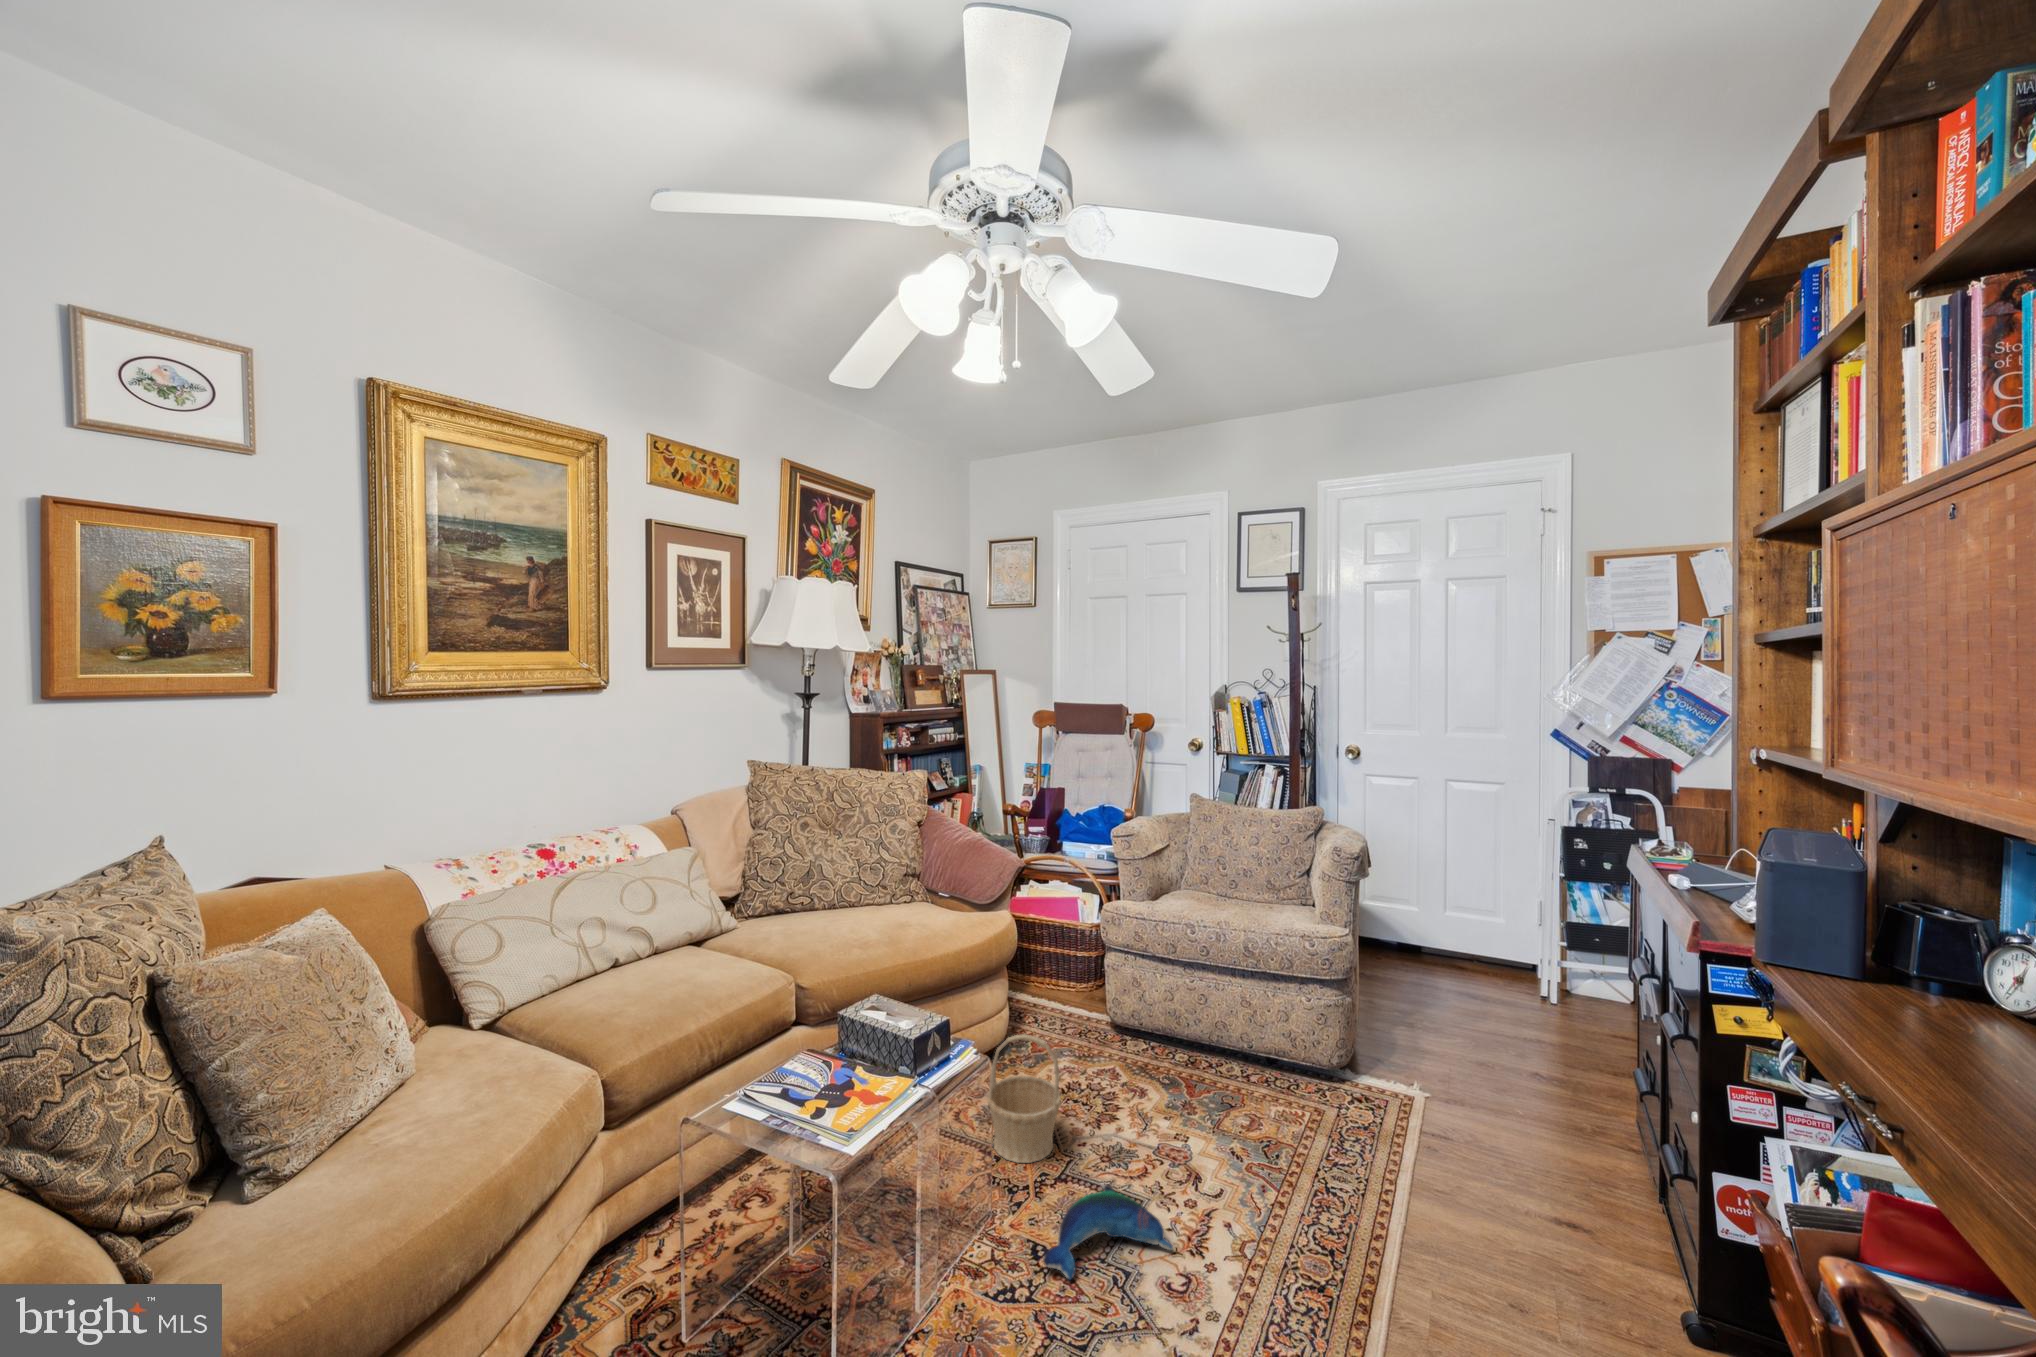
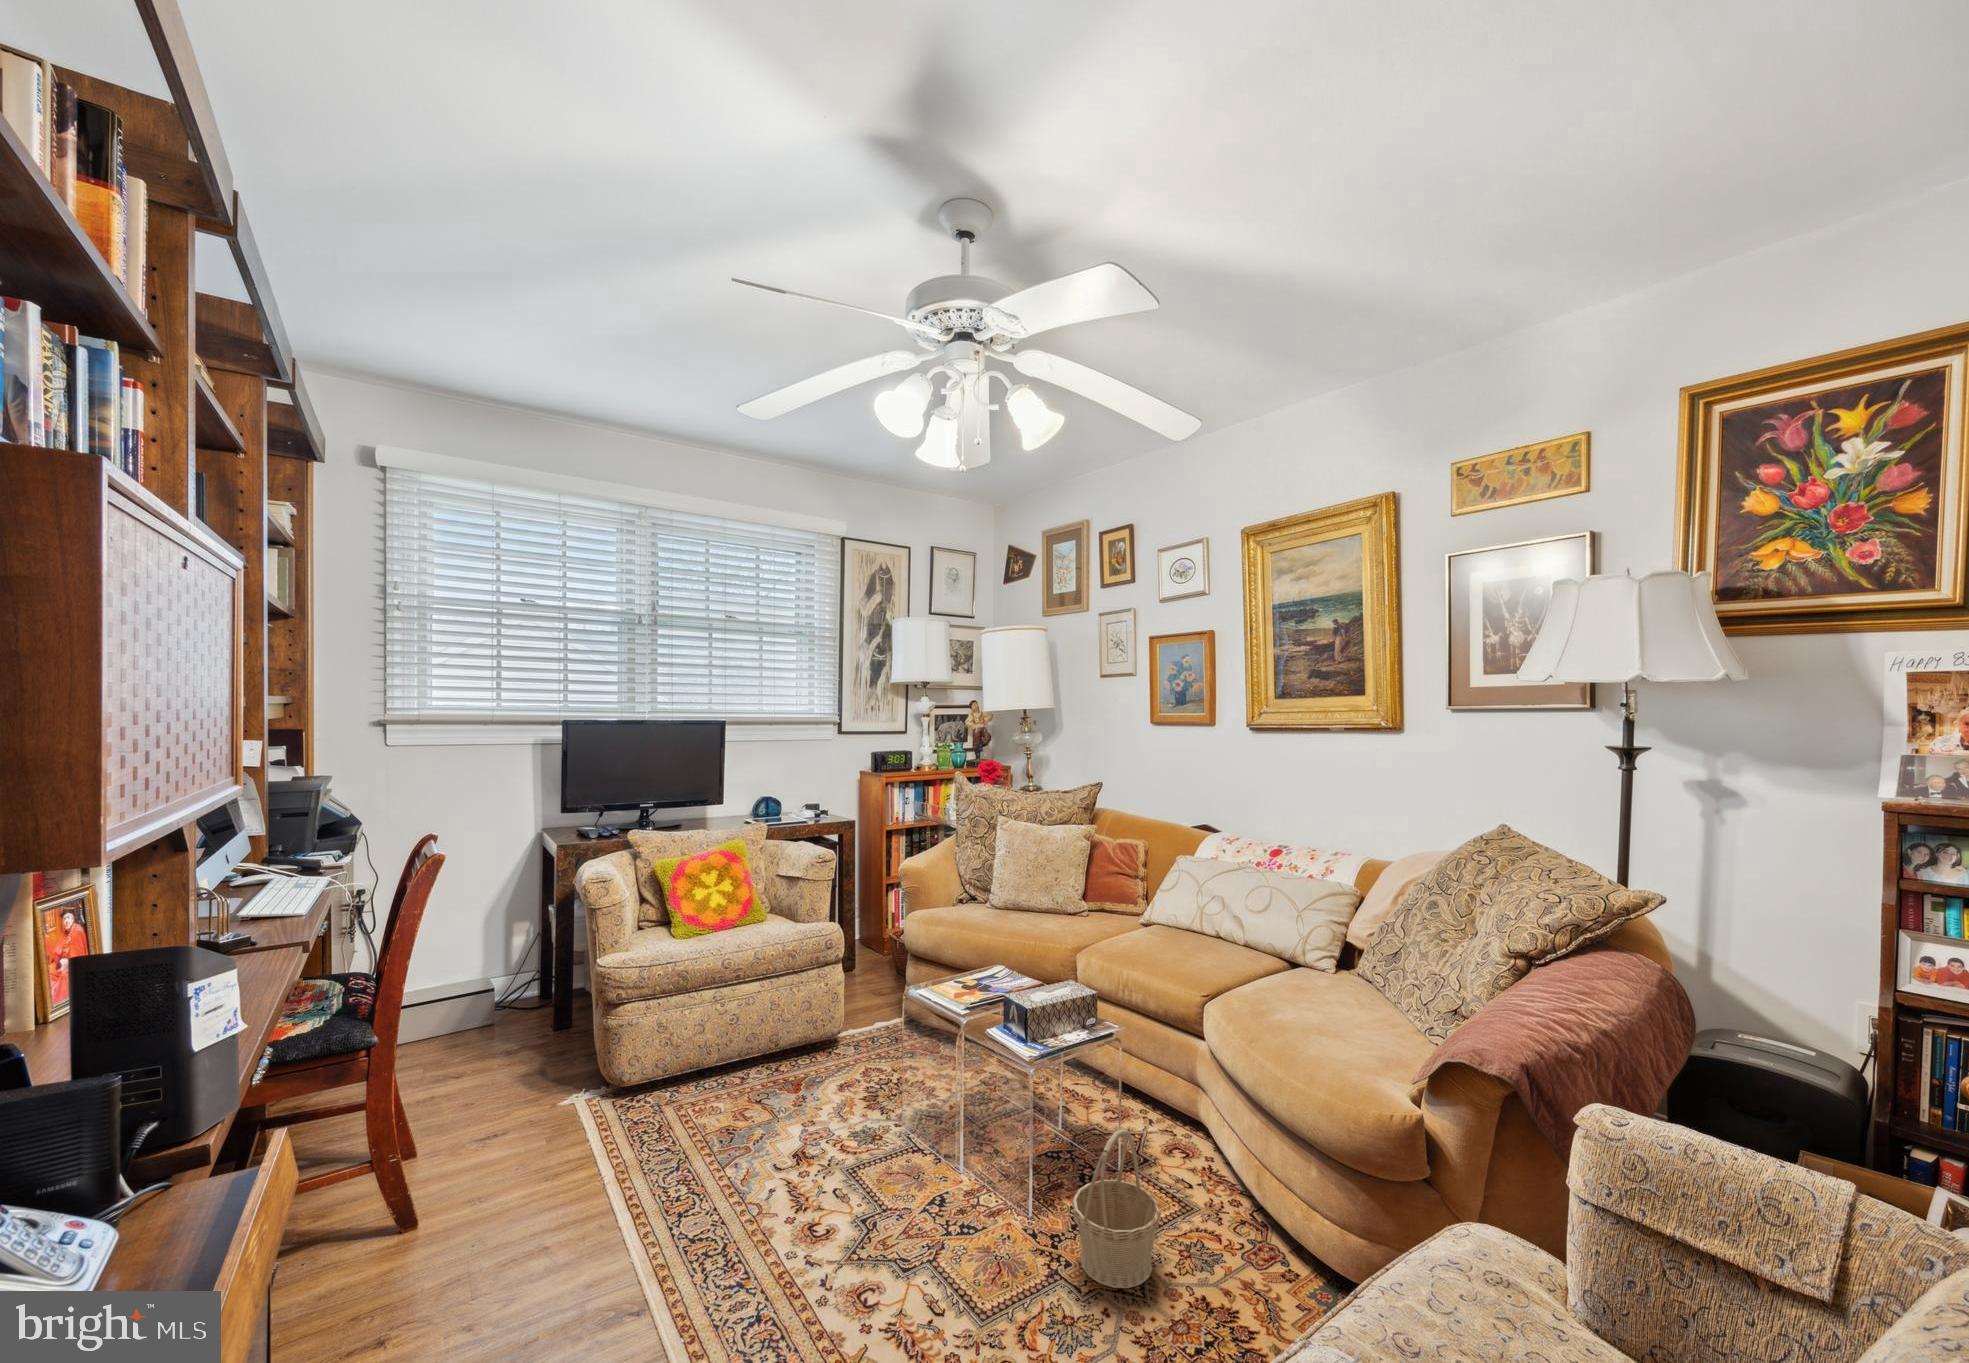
plush toy: present [1043,1185,1173,1279] -> none [900,1208,975,1306]

